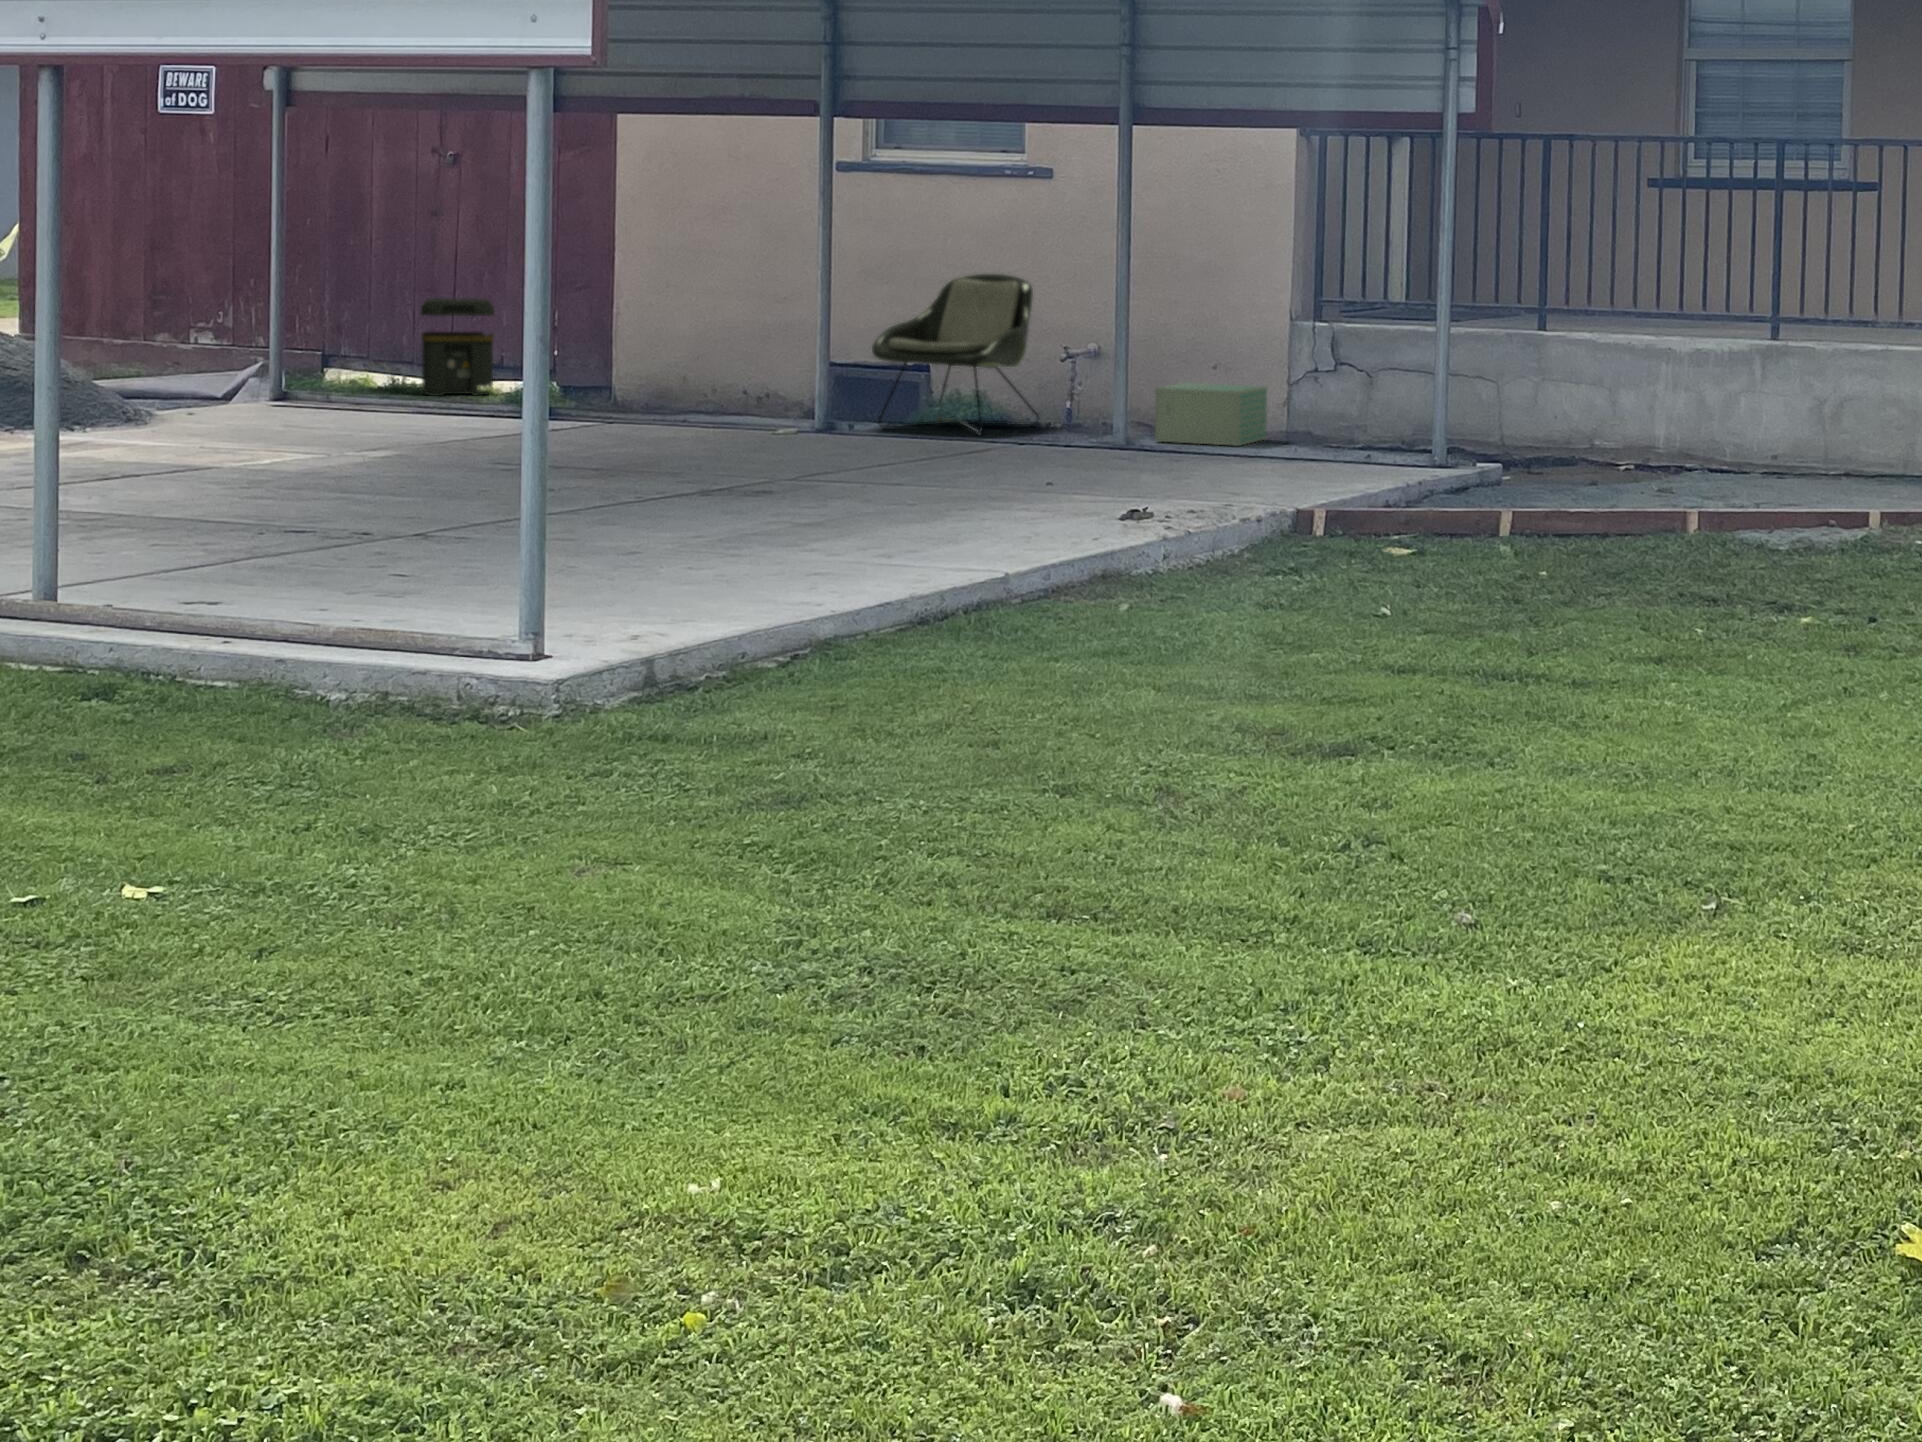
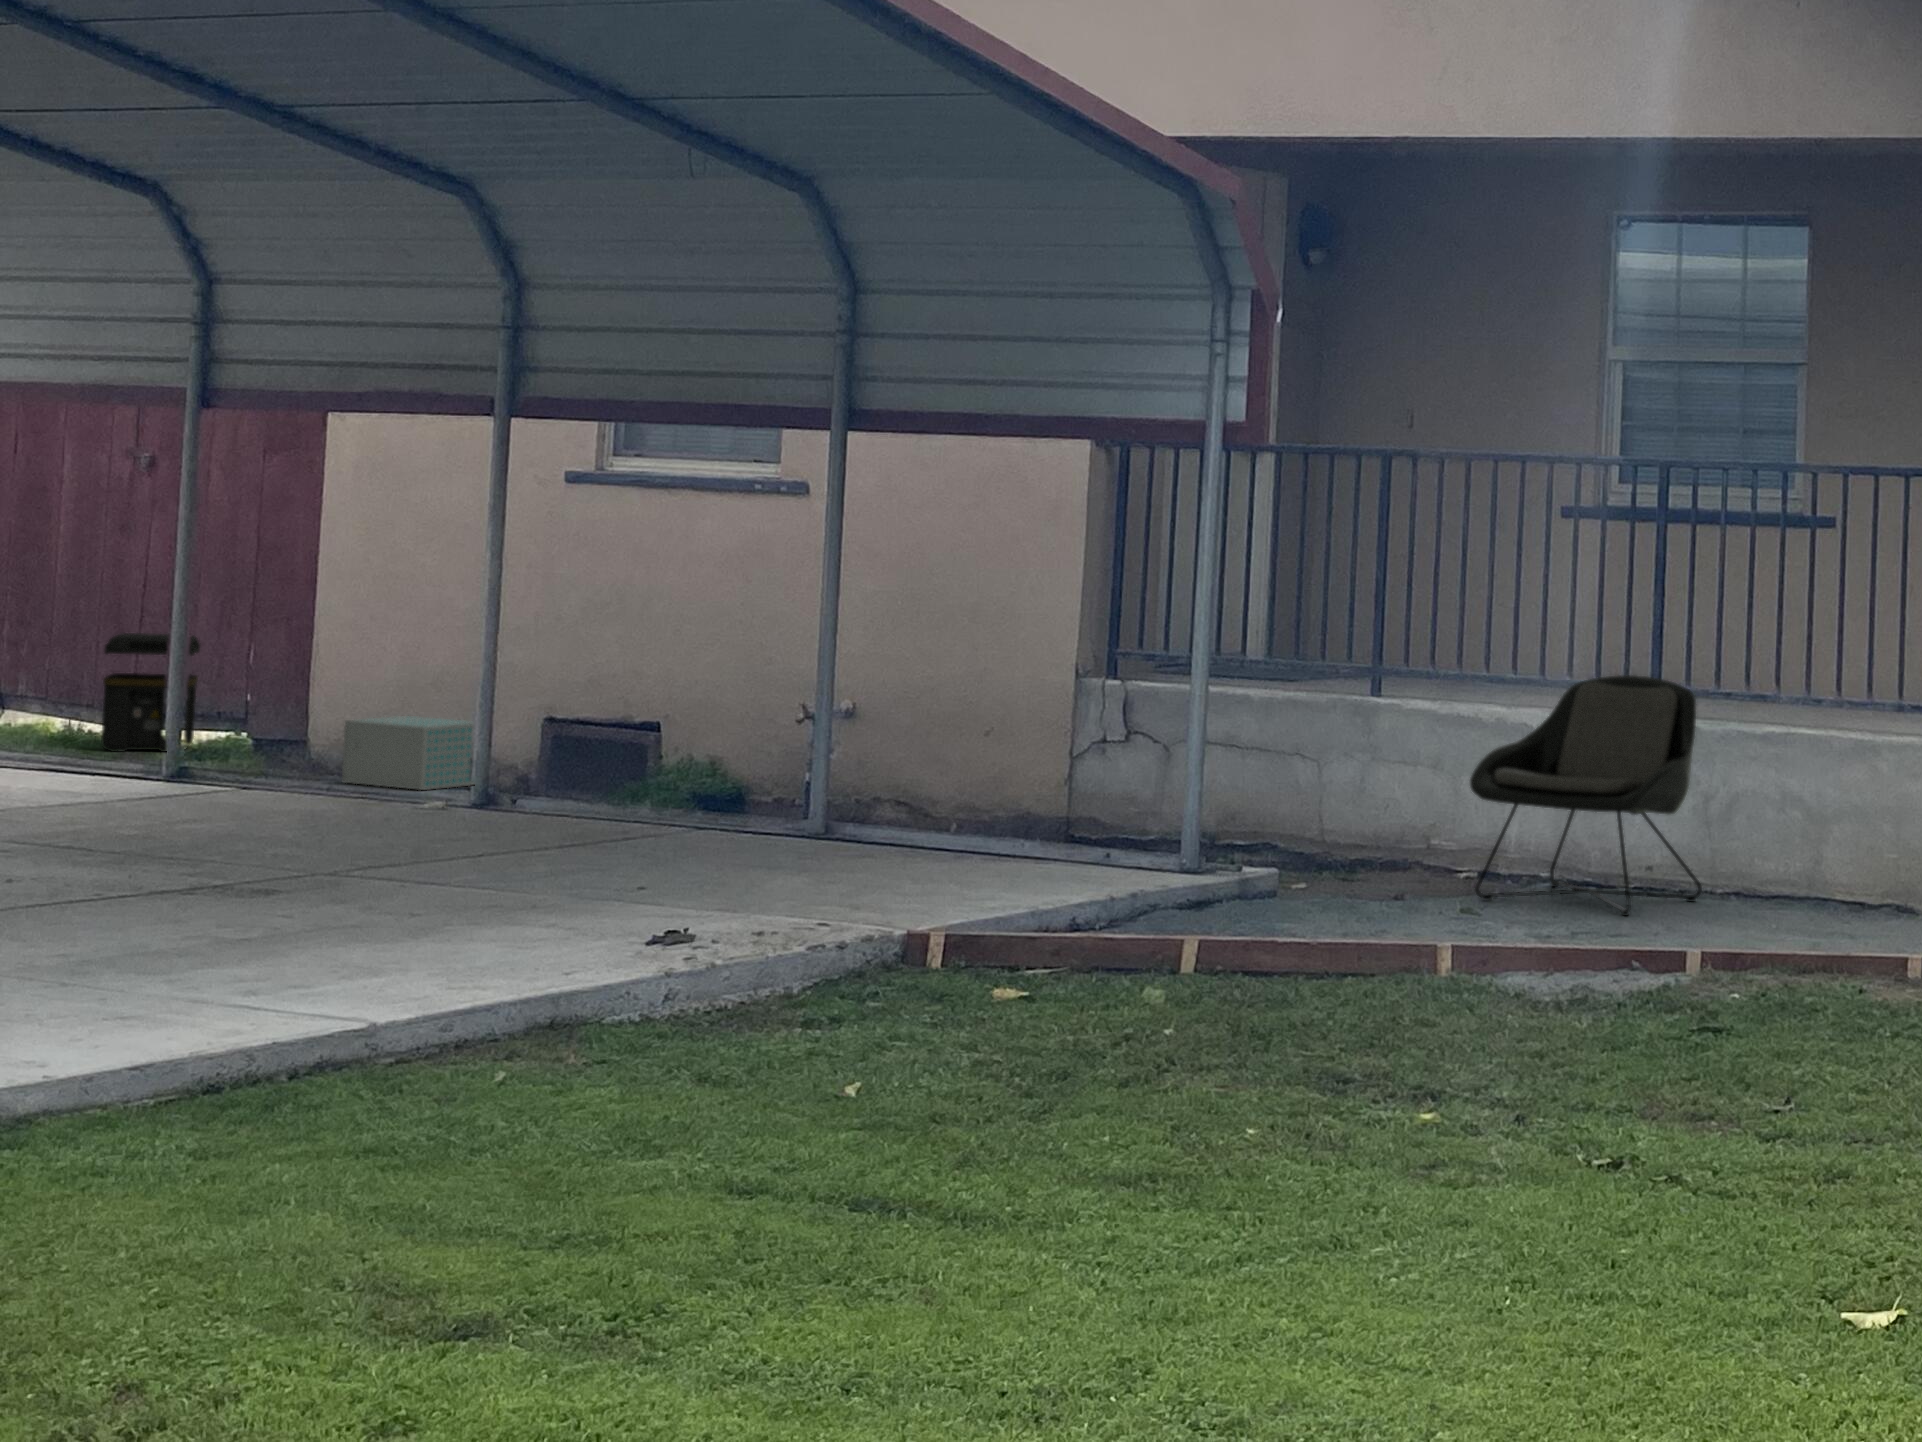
lounge chair: present [872,274,1039,435] -> present [1470,675,1702,916]
storage box: present [1155,383,1267,446] -> present [342,716,475,790]

